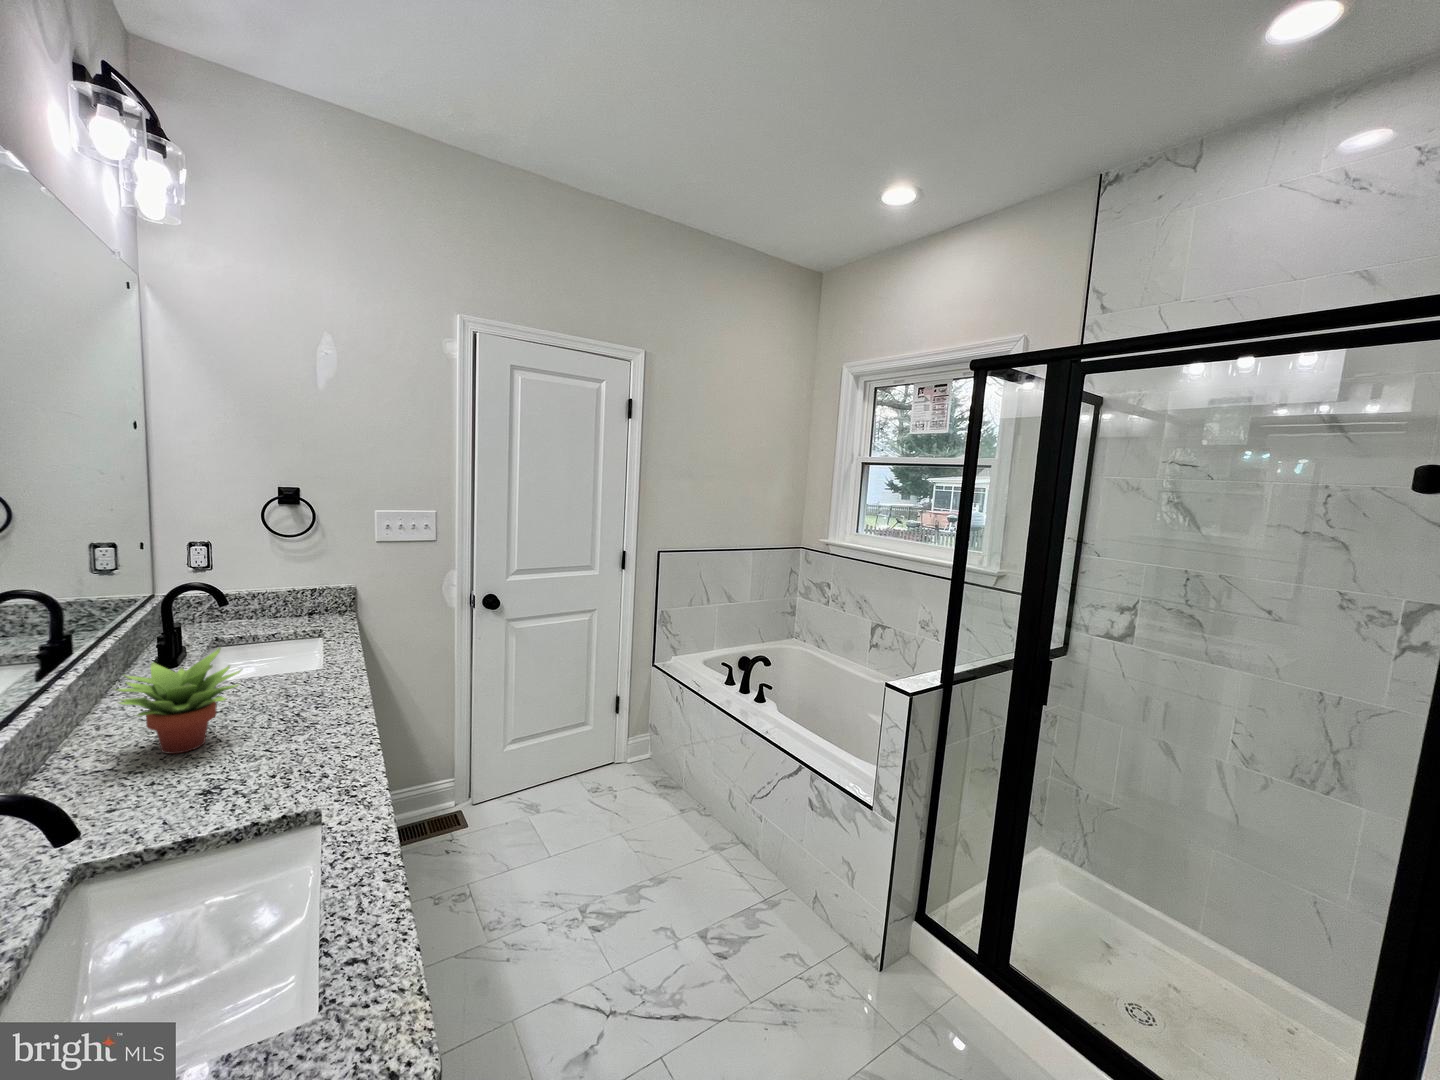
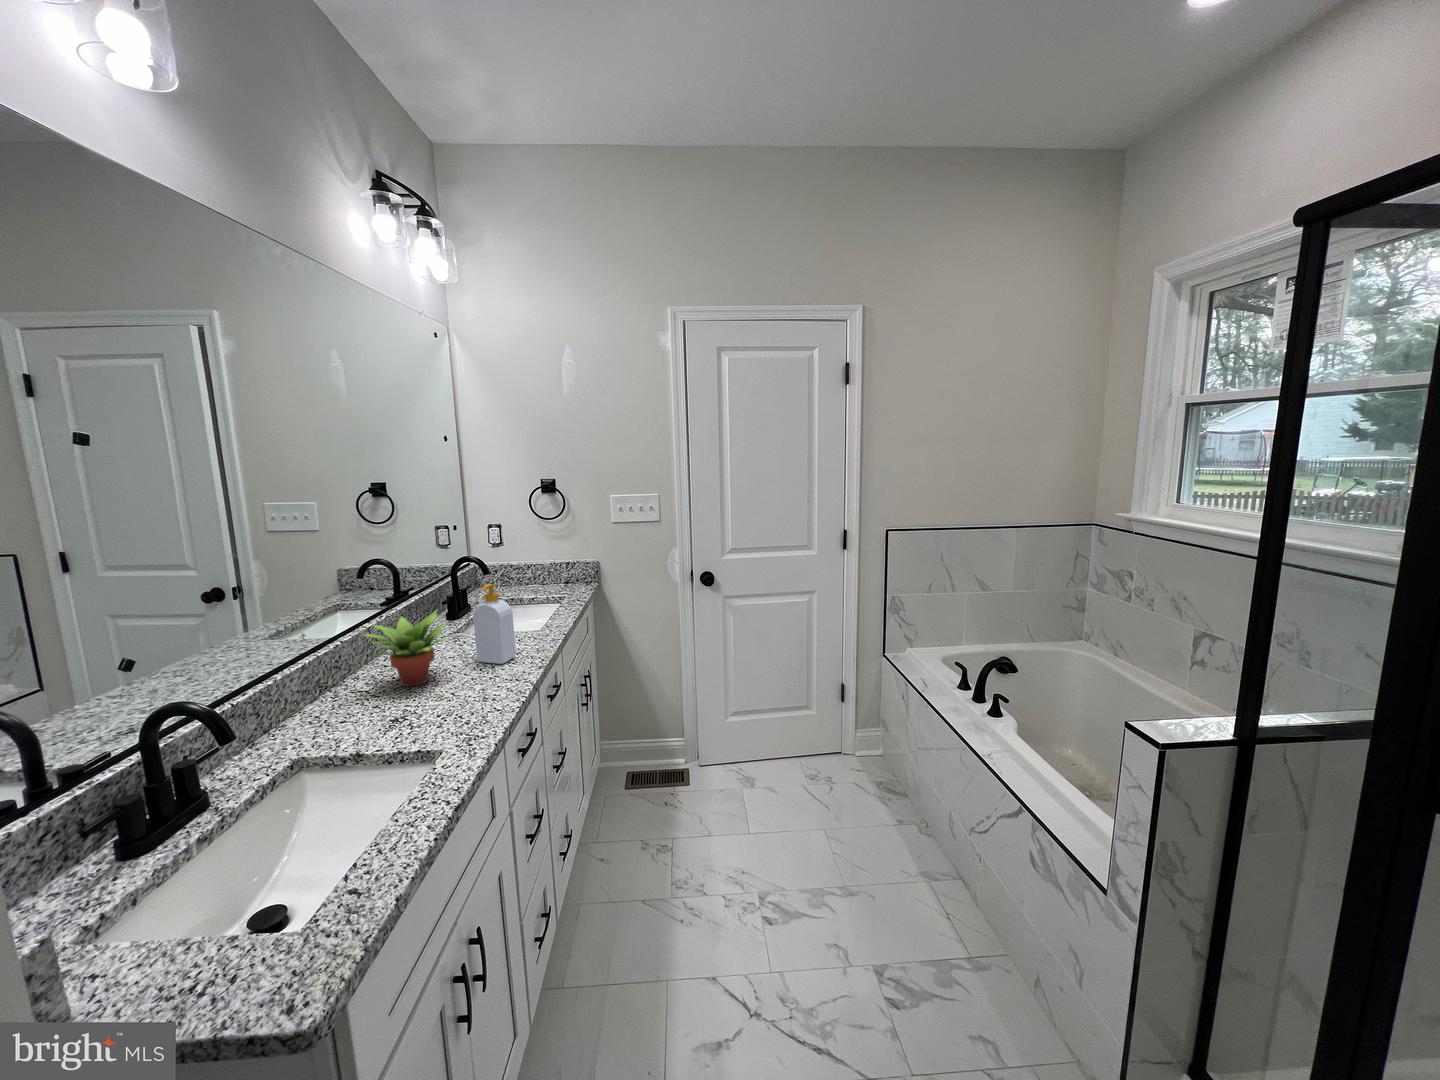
soap bottle: none [259,614,314,712] -> present [473,584,516,664]

